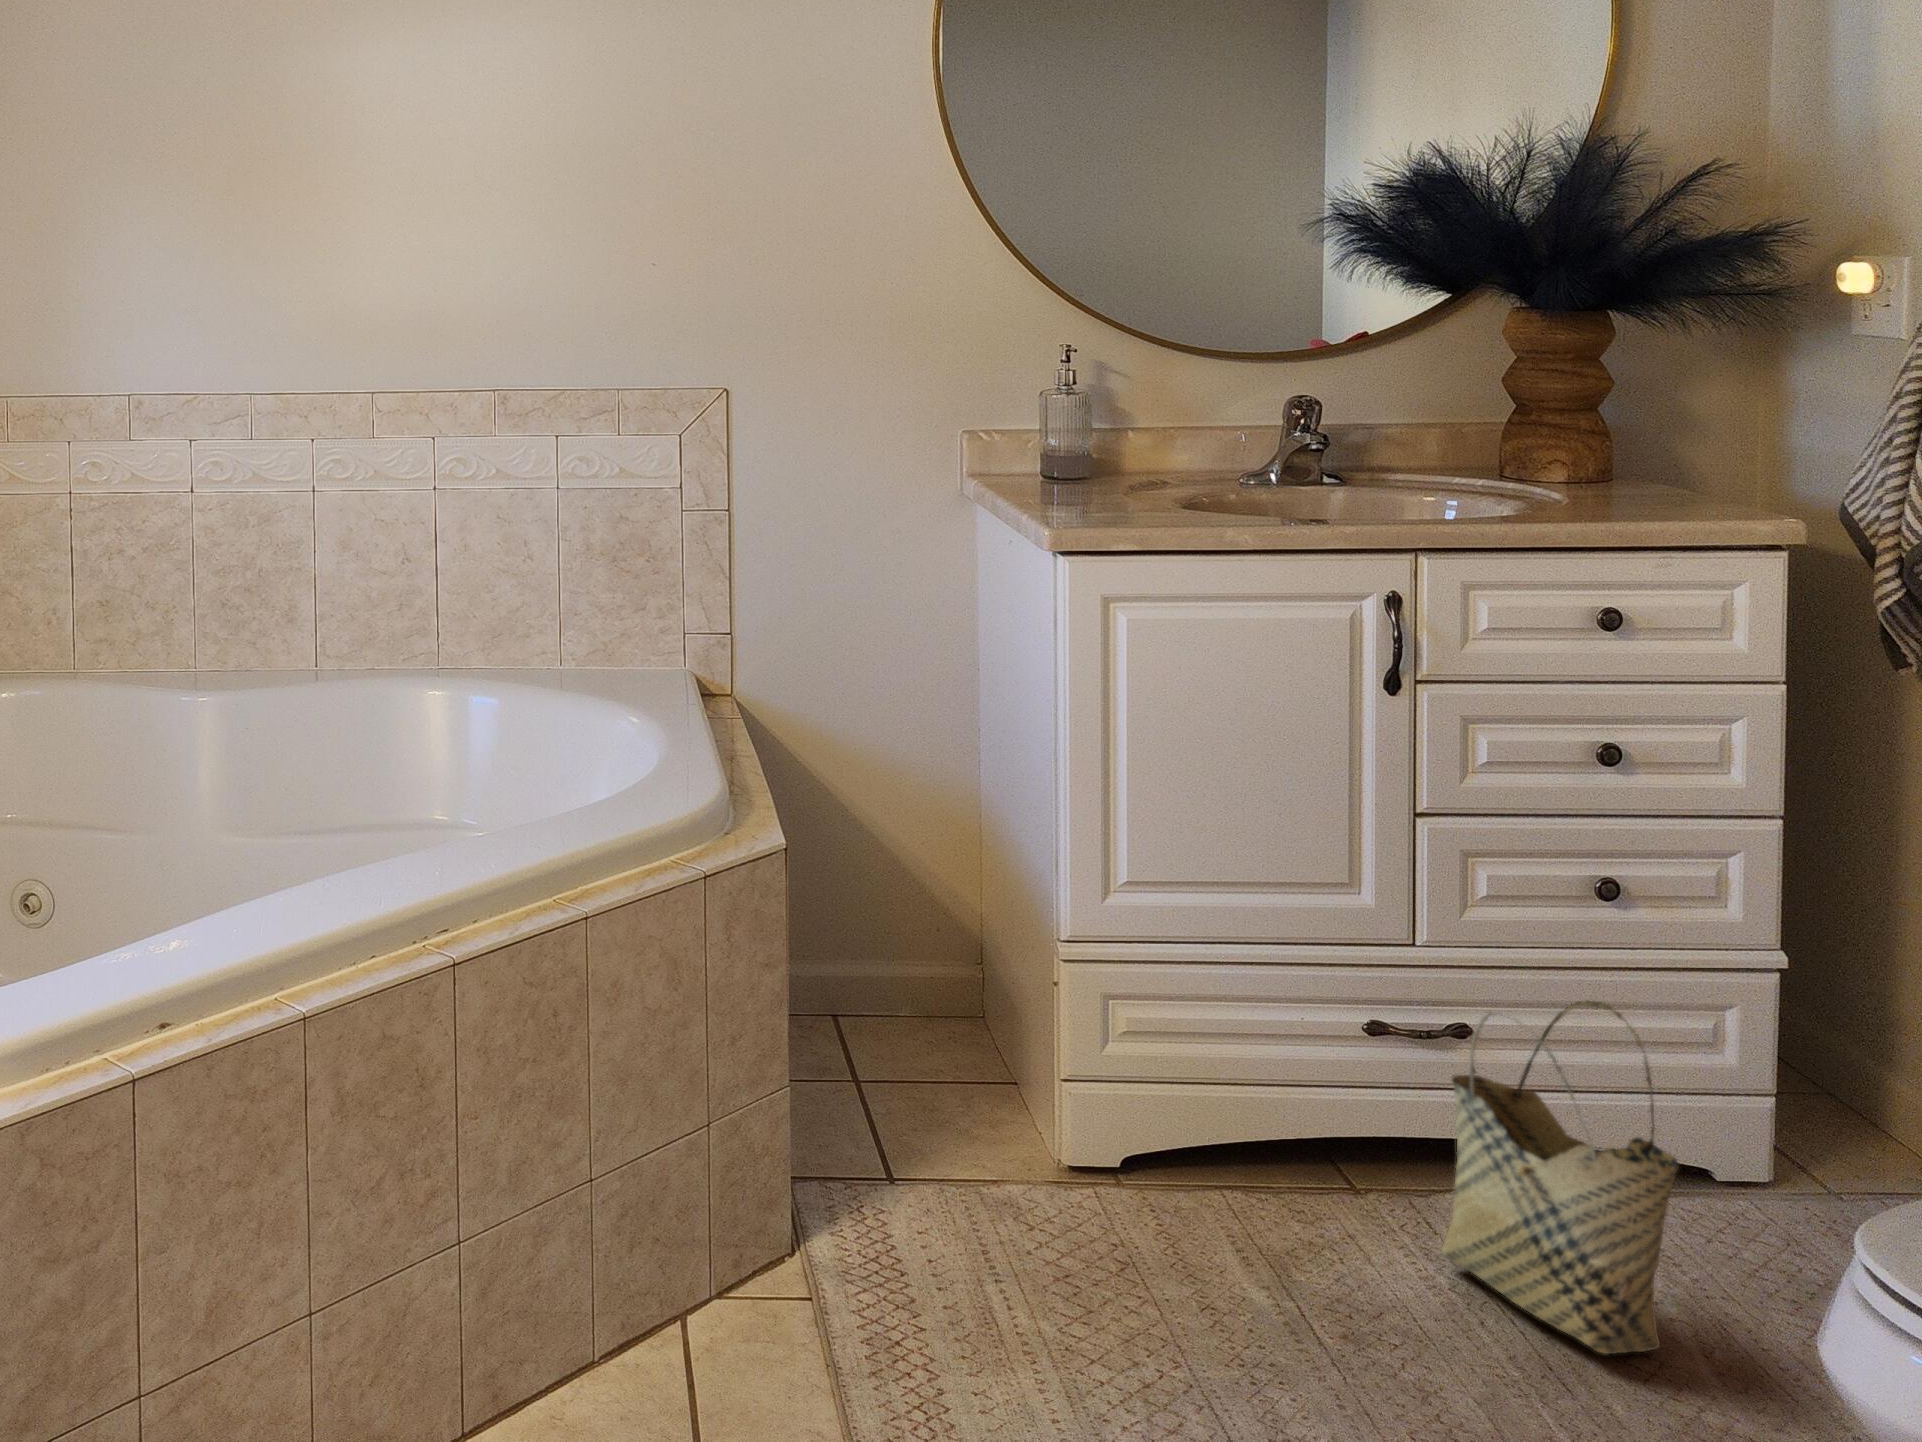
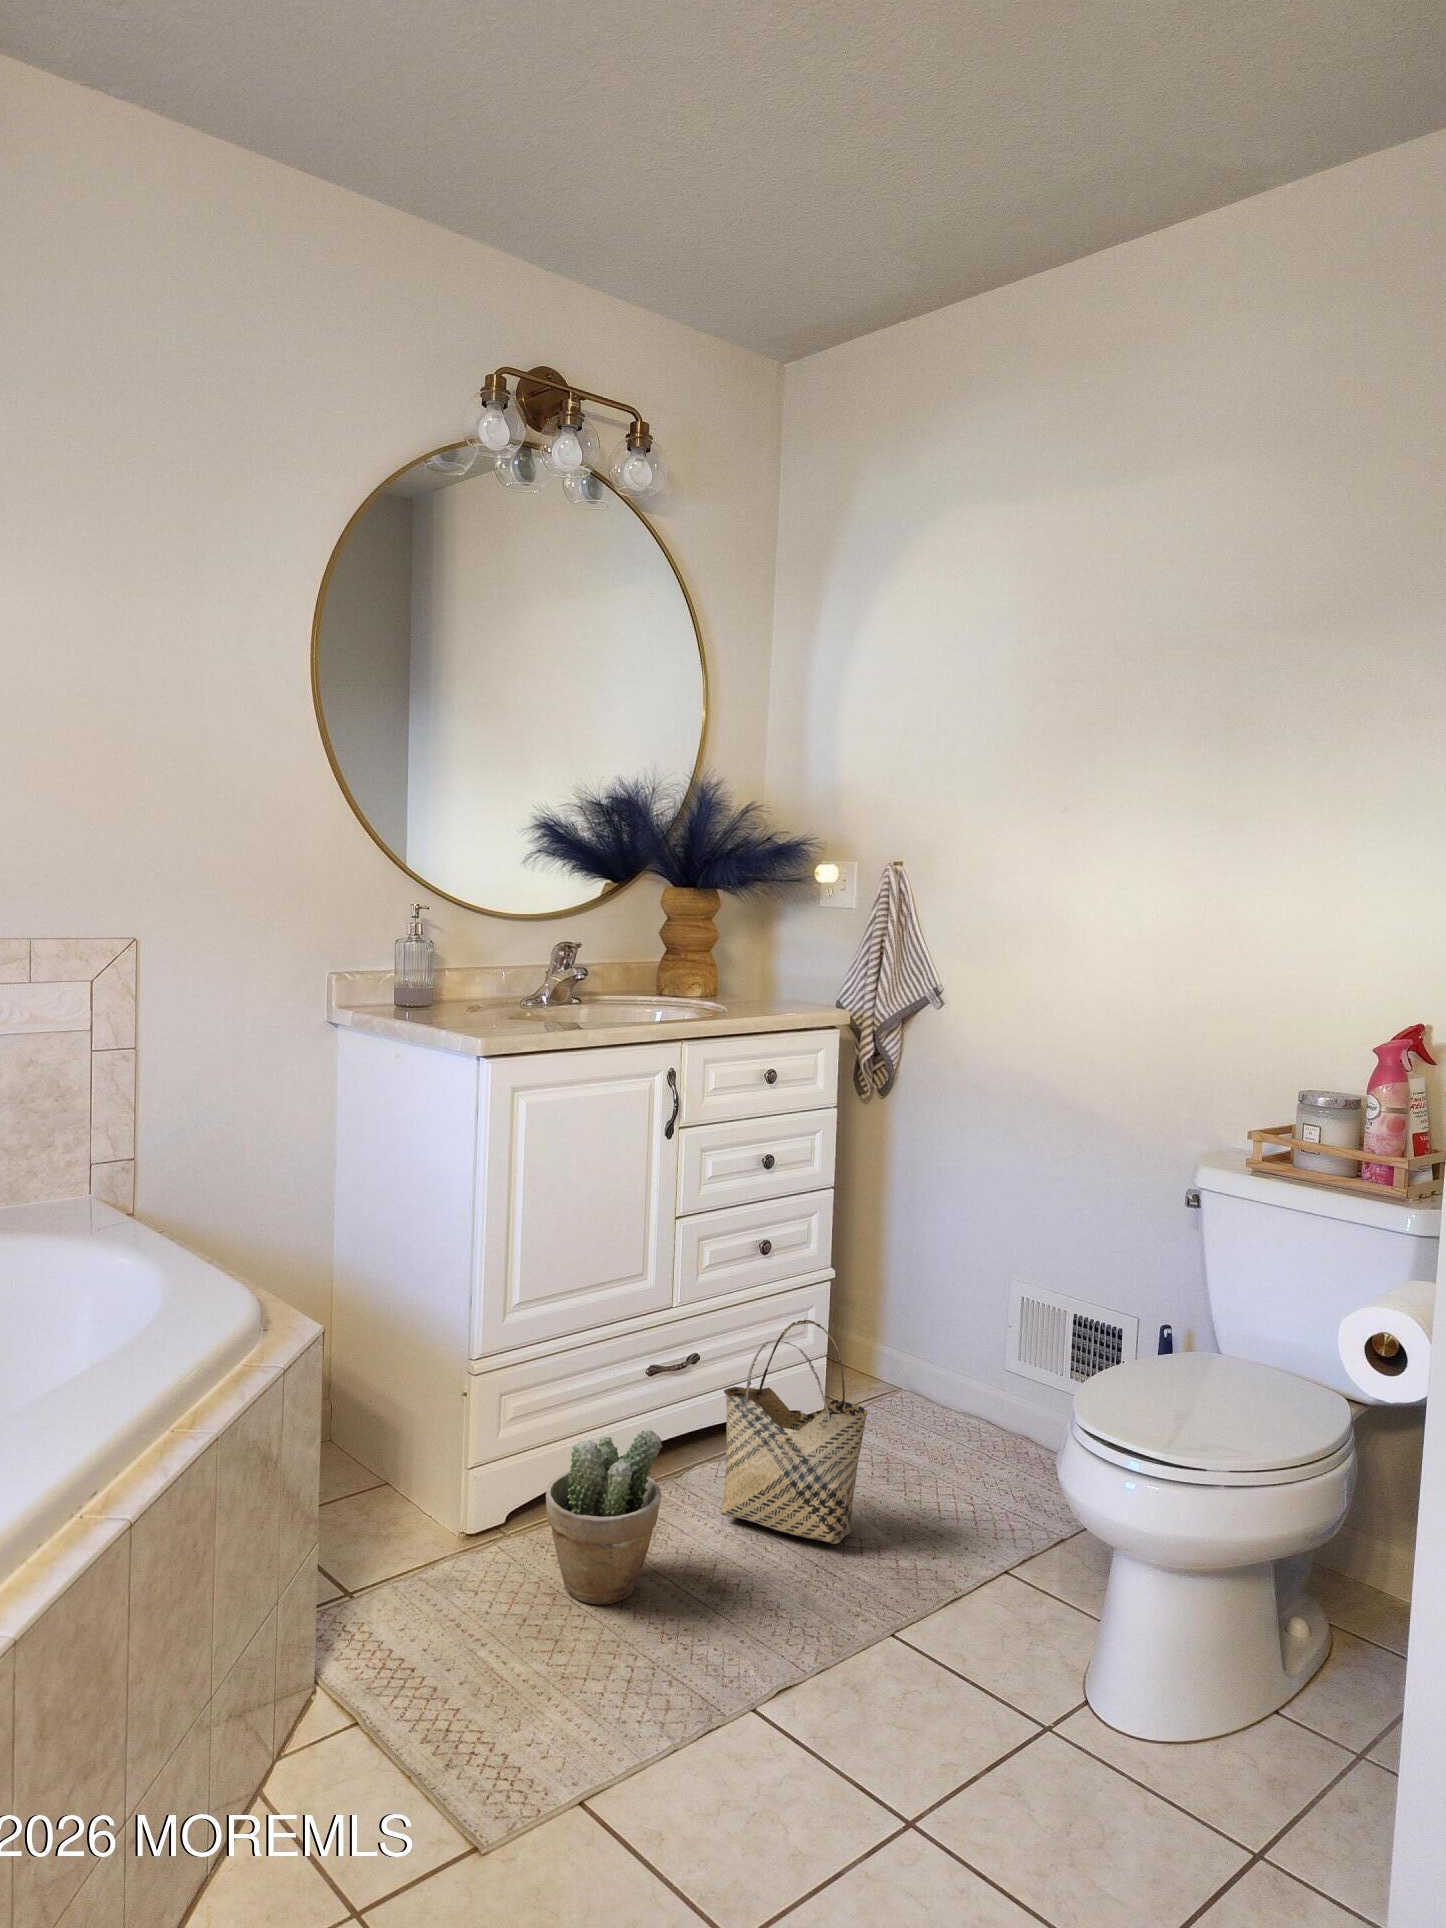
potted plant: none [1115,1073,1281,1301] -> present [546,1430,662,1605]

